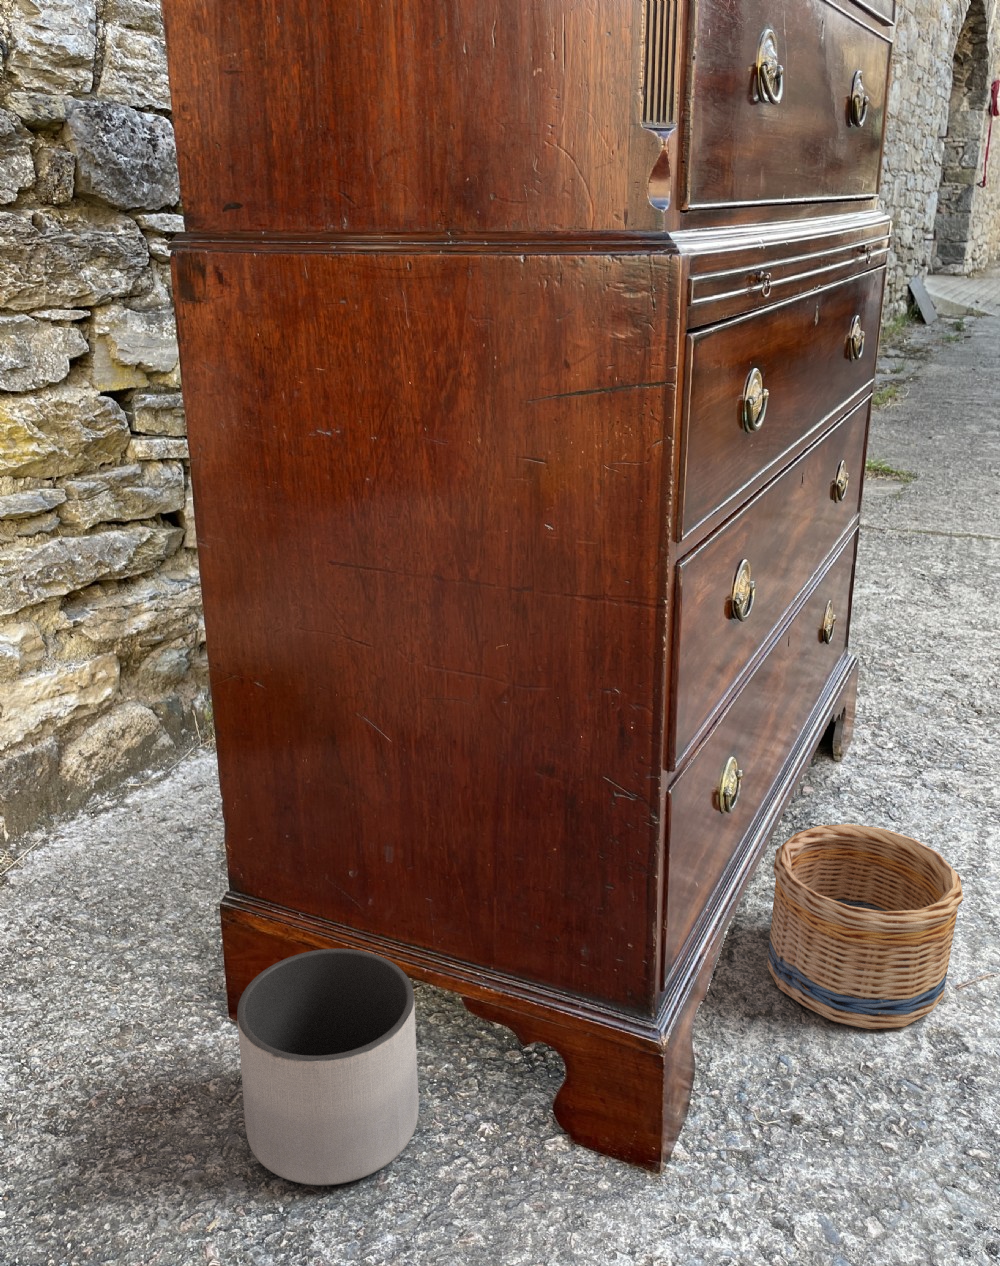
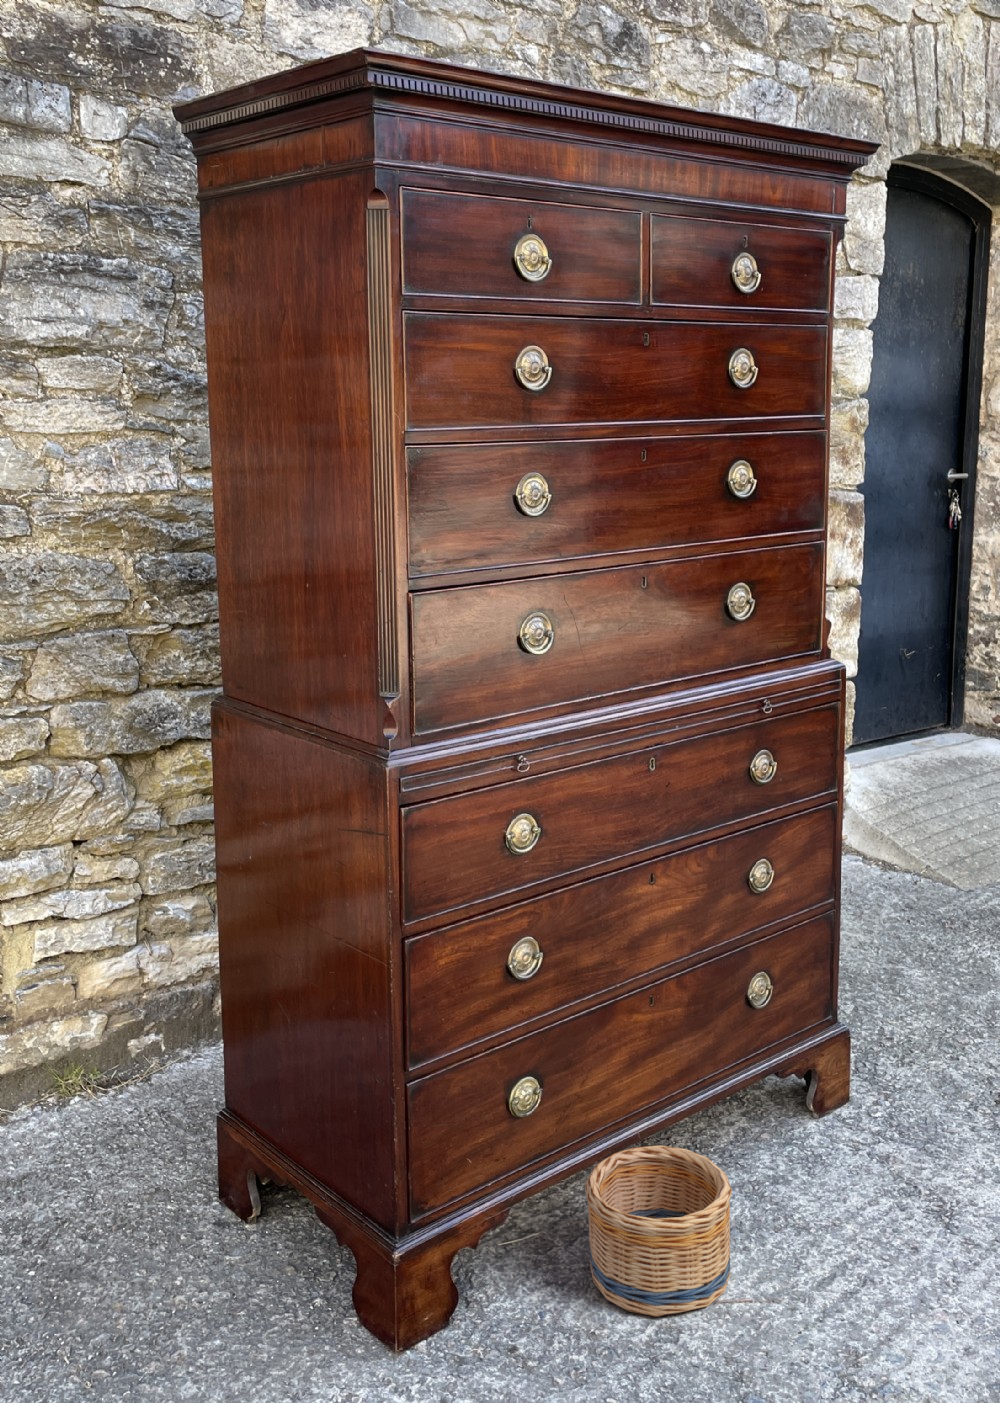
planter: present [237,948,419,1185] -> none [165,1156,288,1307]

